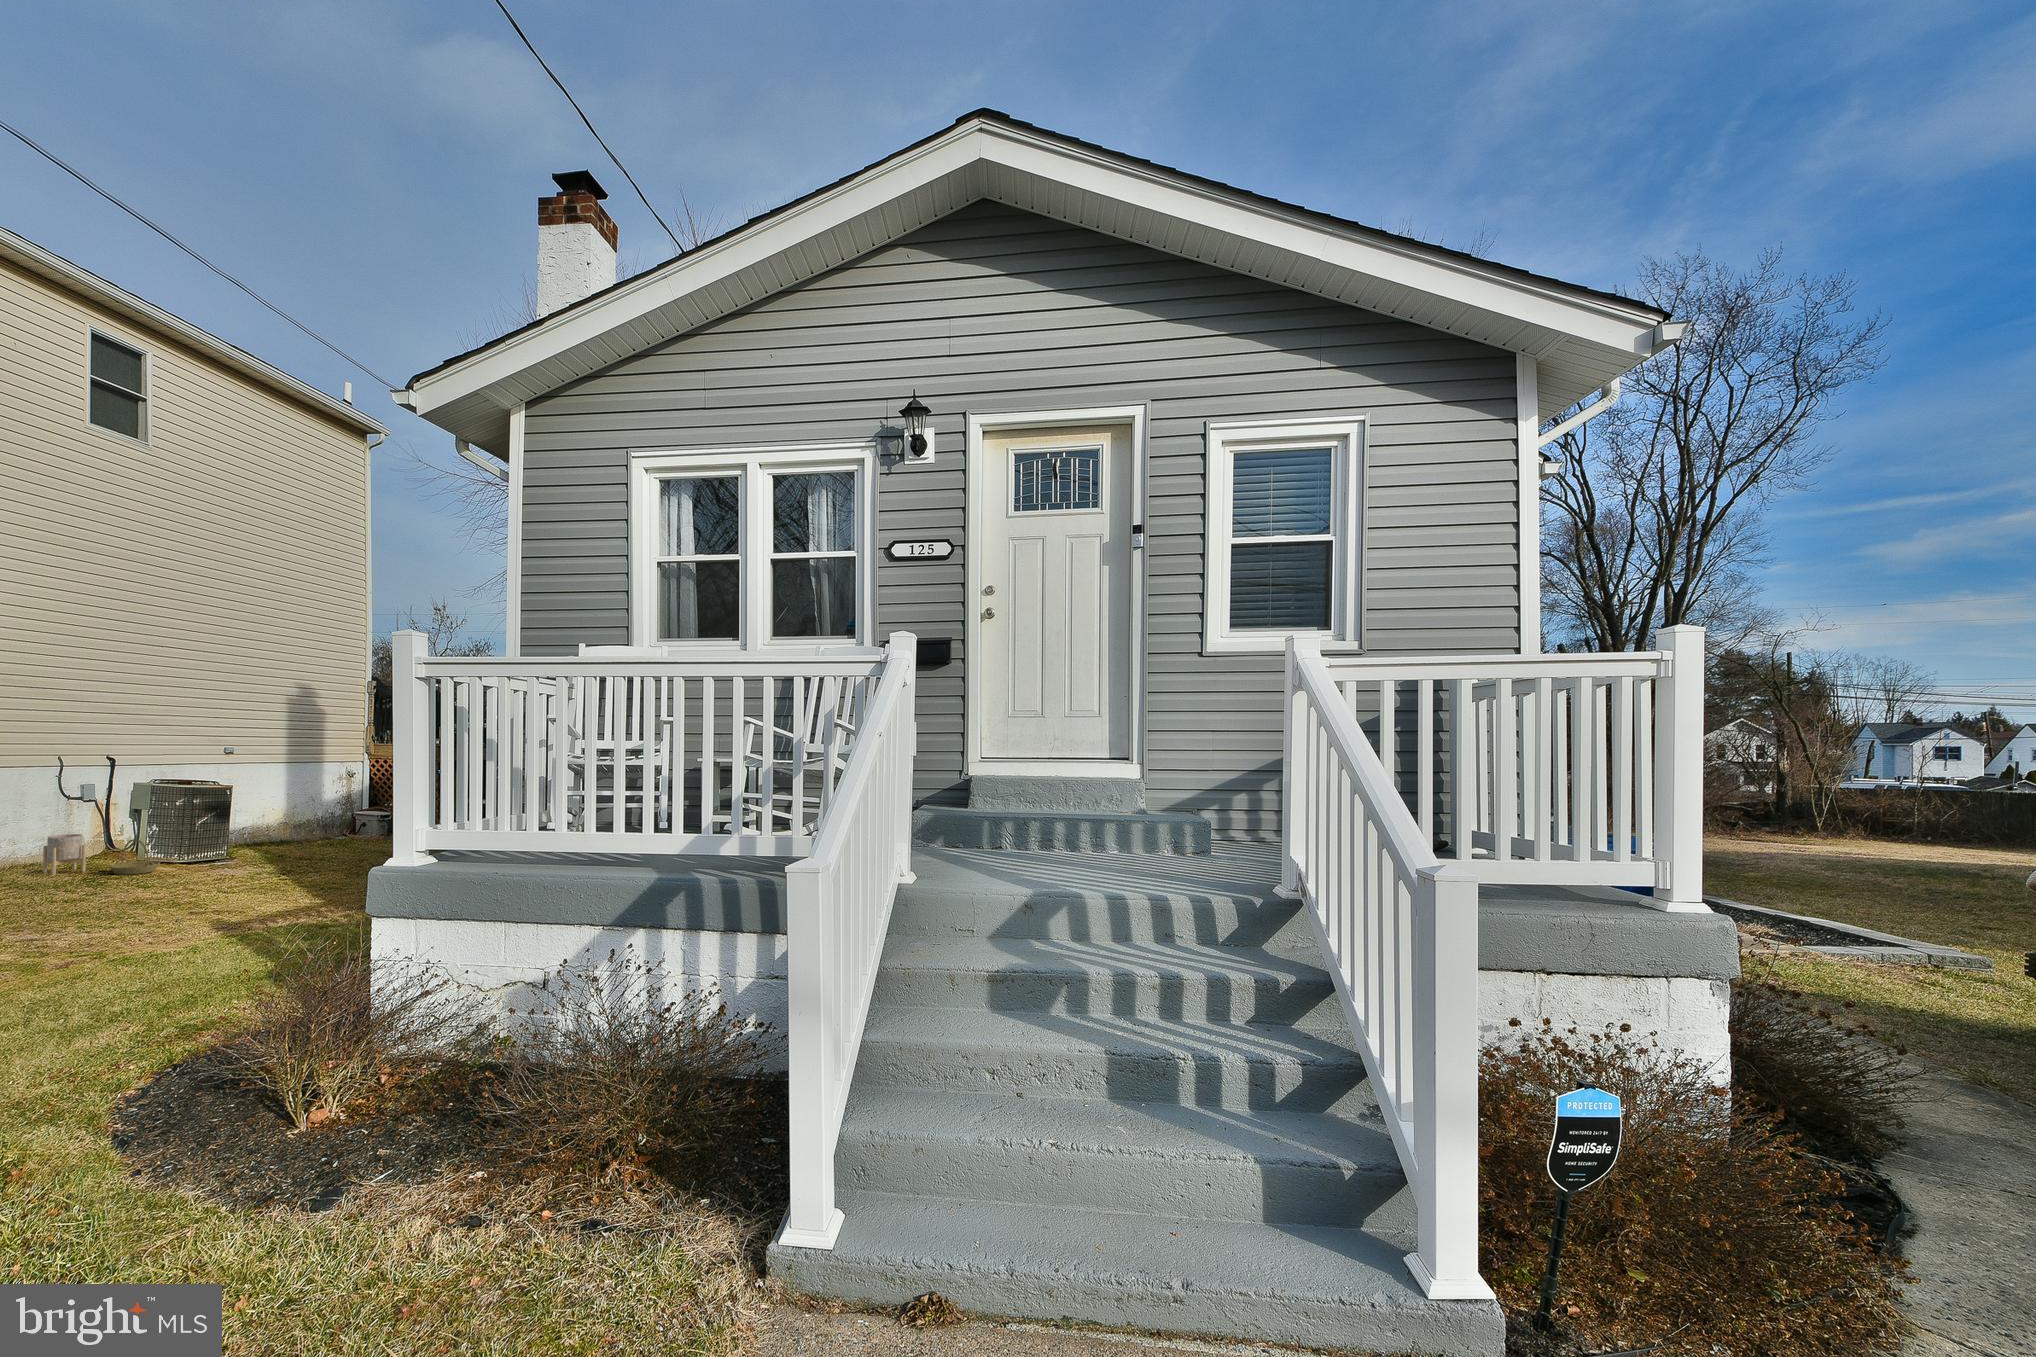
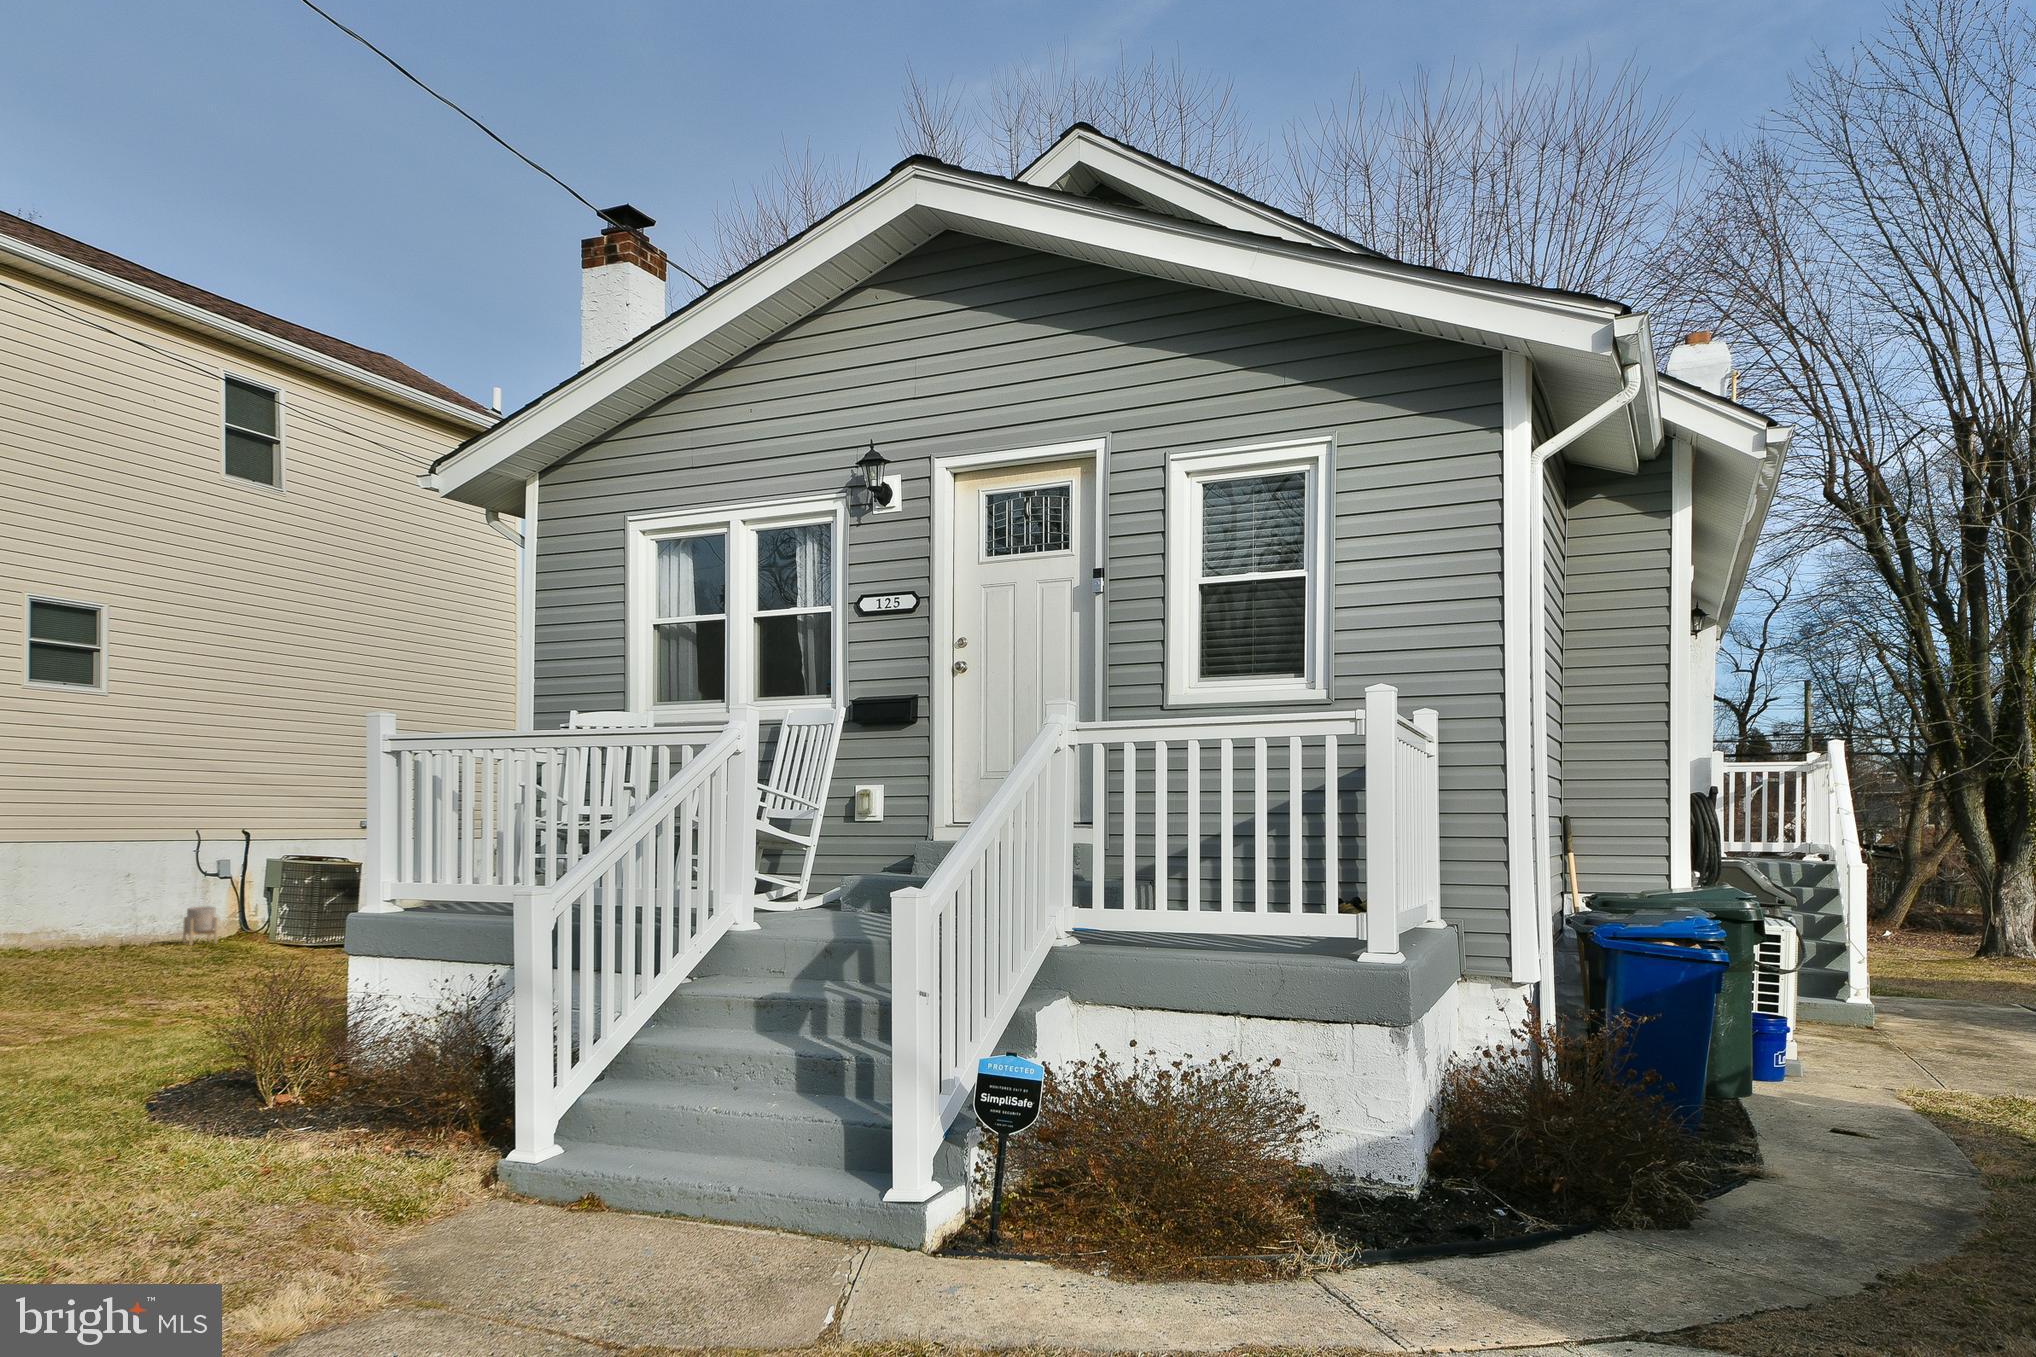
basket: present [109,839,160,875] -> none [236,913,280,947]

